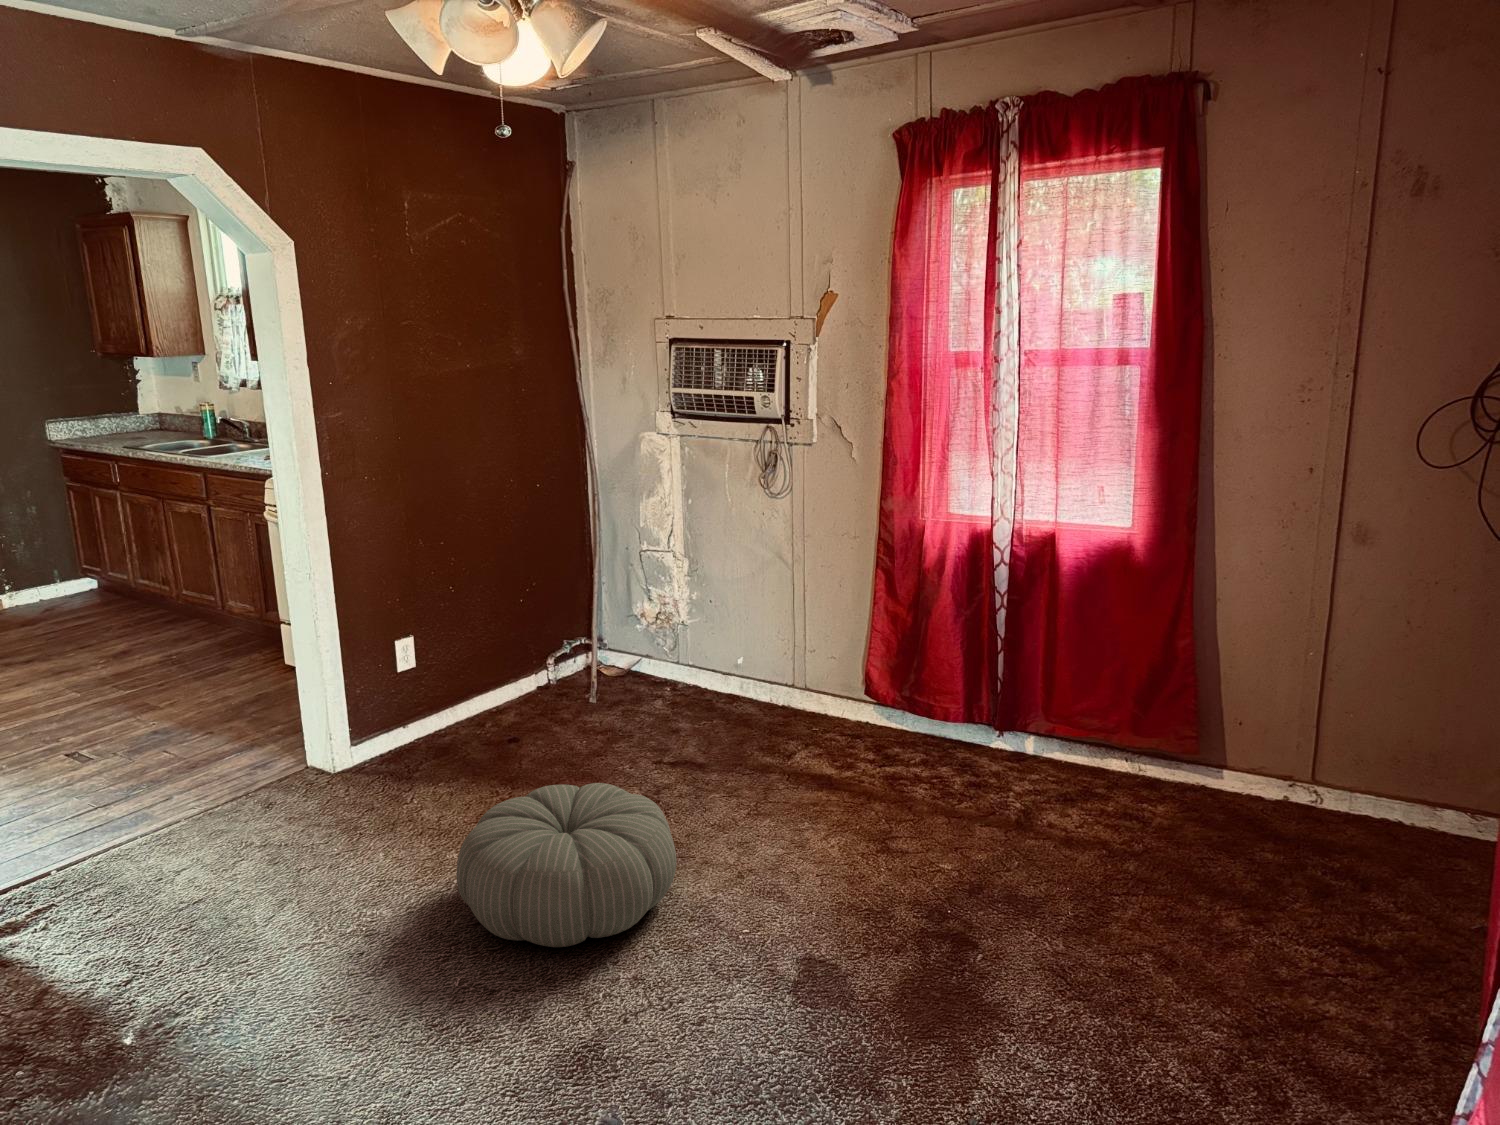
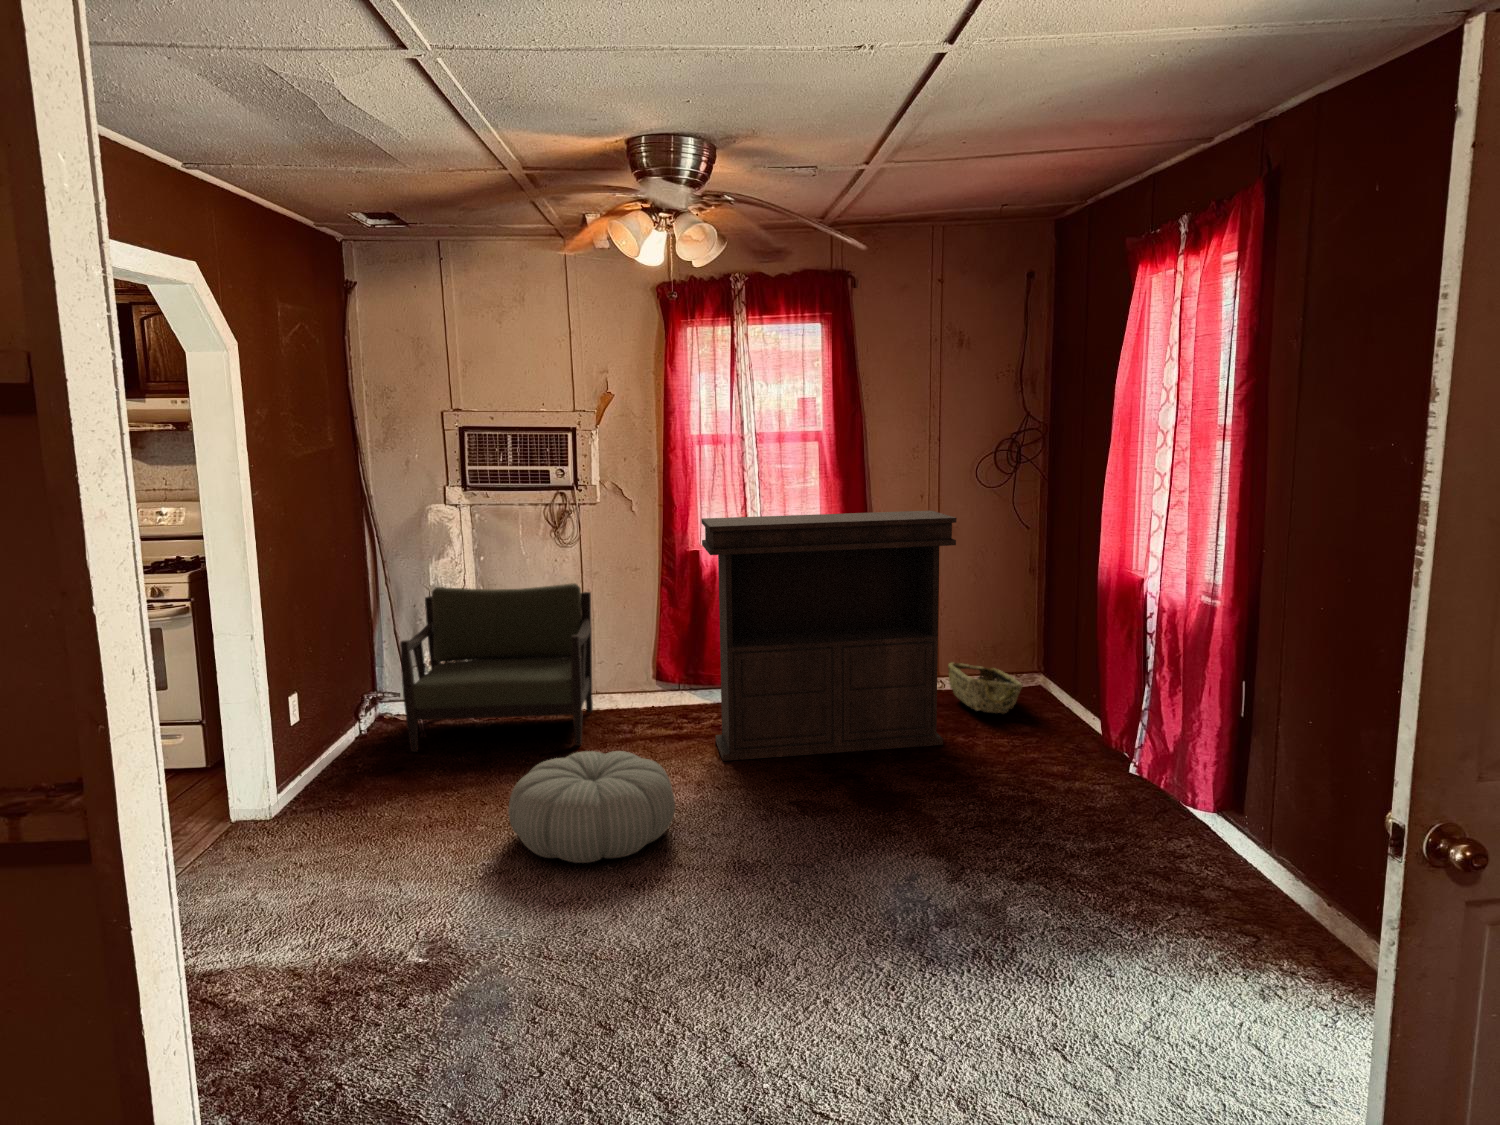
console table: none [830,484,1259,914] -> present [701,511,957,761]
armchair: none [552,530,796,758] -> present [400,583,593,752]
woven basket: none [1314,766,1432,886] -> present [948,663,1022,713]

